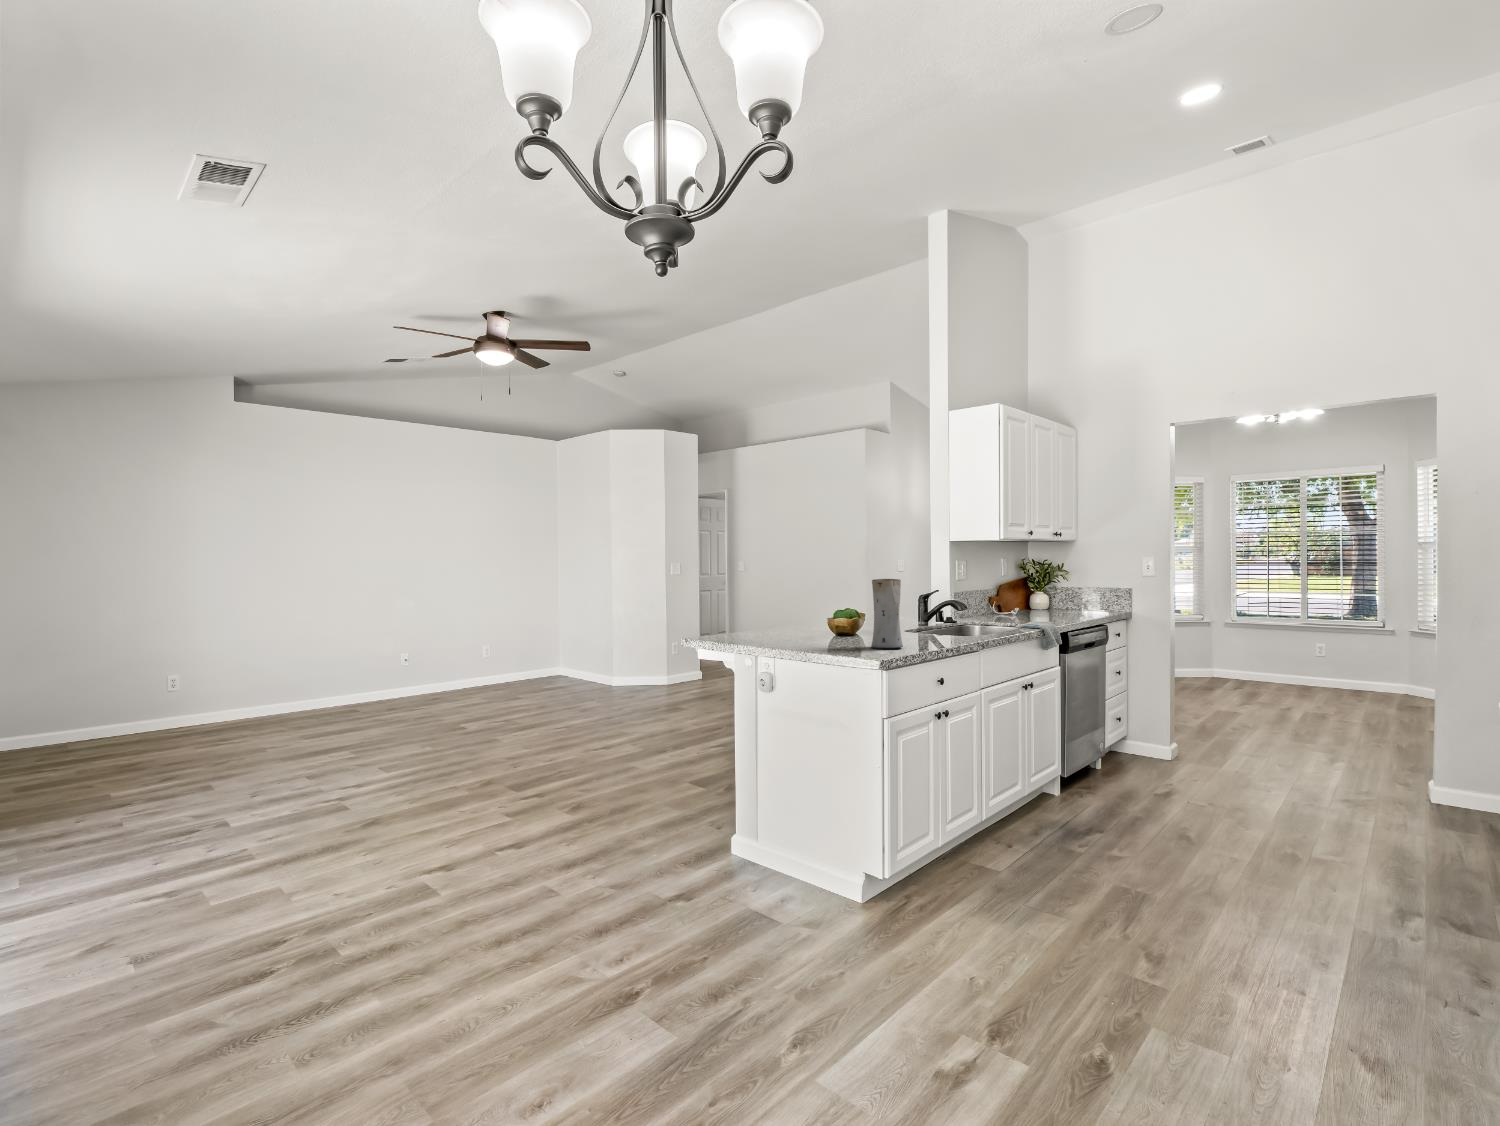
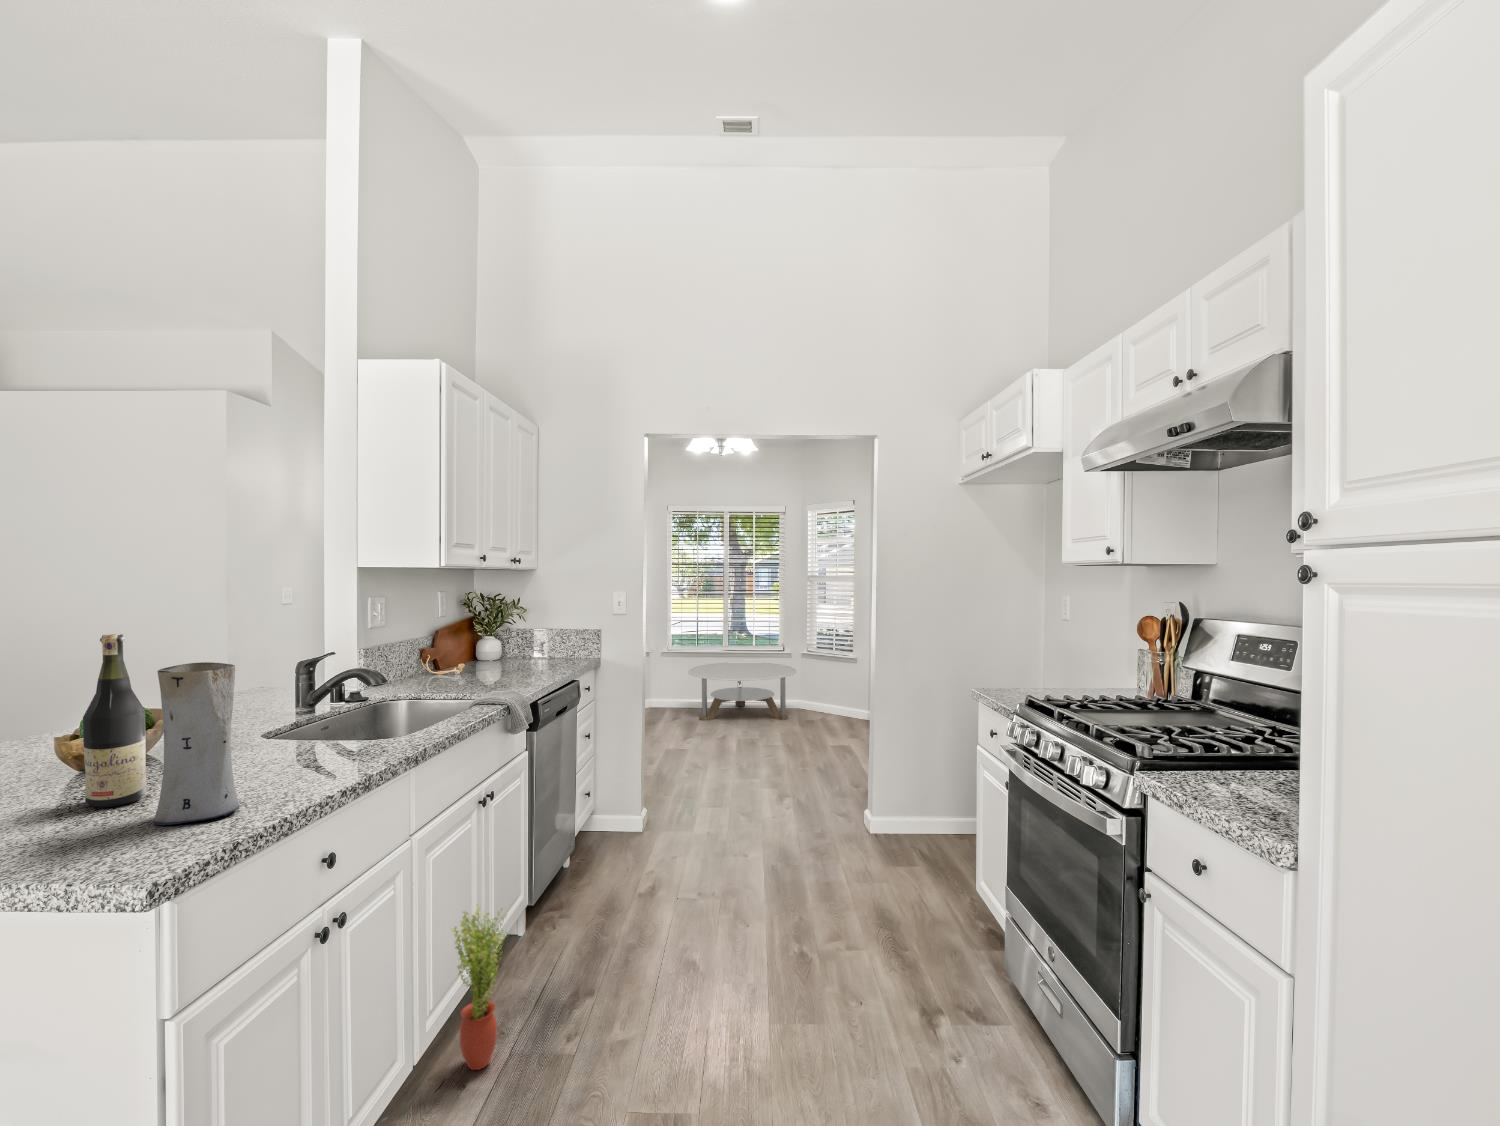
wine bottle: none [841,566,864,643] -> present [83,634,147,808]
round table: none [1253,641,1397,705] -> present [688,663,796,720]
potted plant: none [1005,742,1041,842] -> present [452,905,508,1070]

